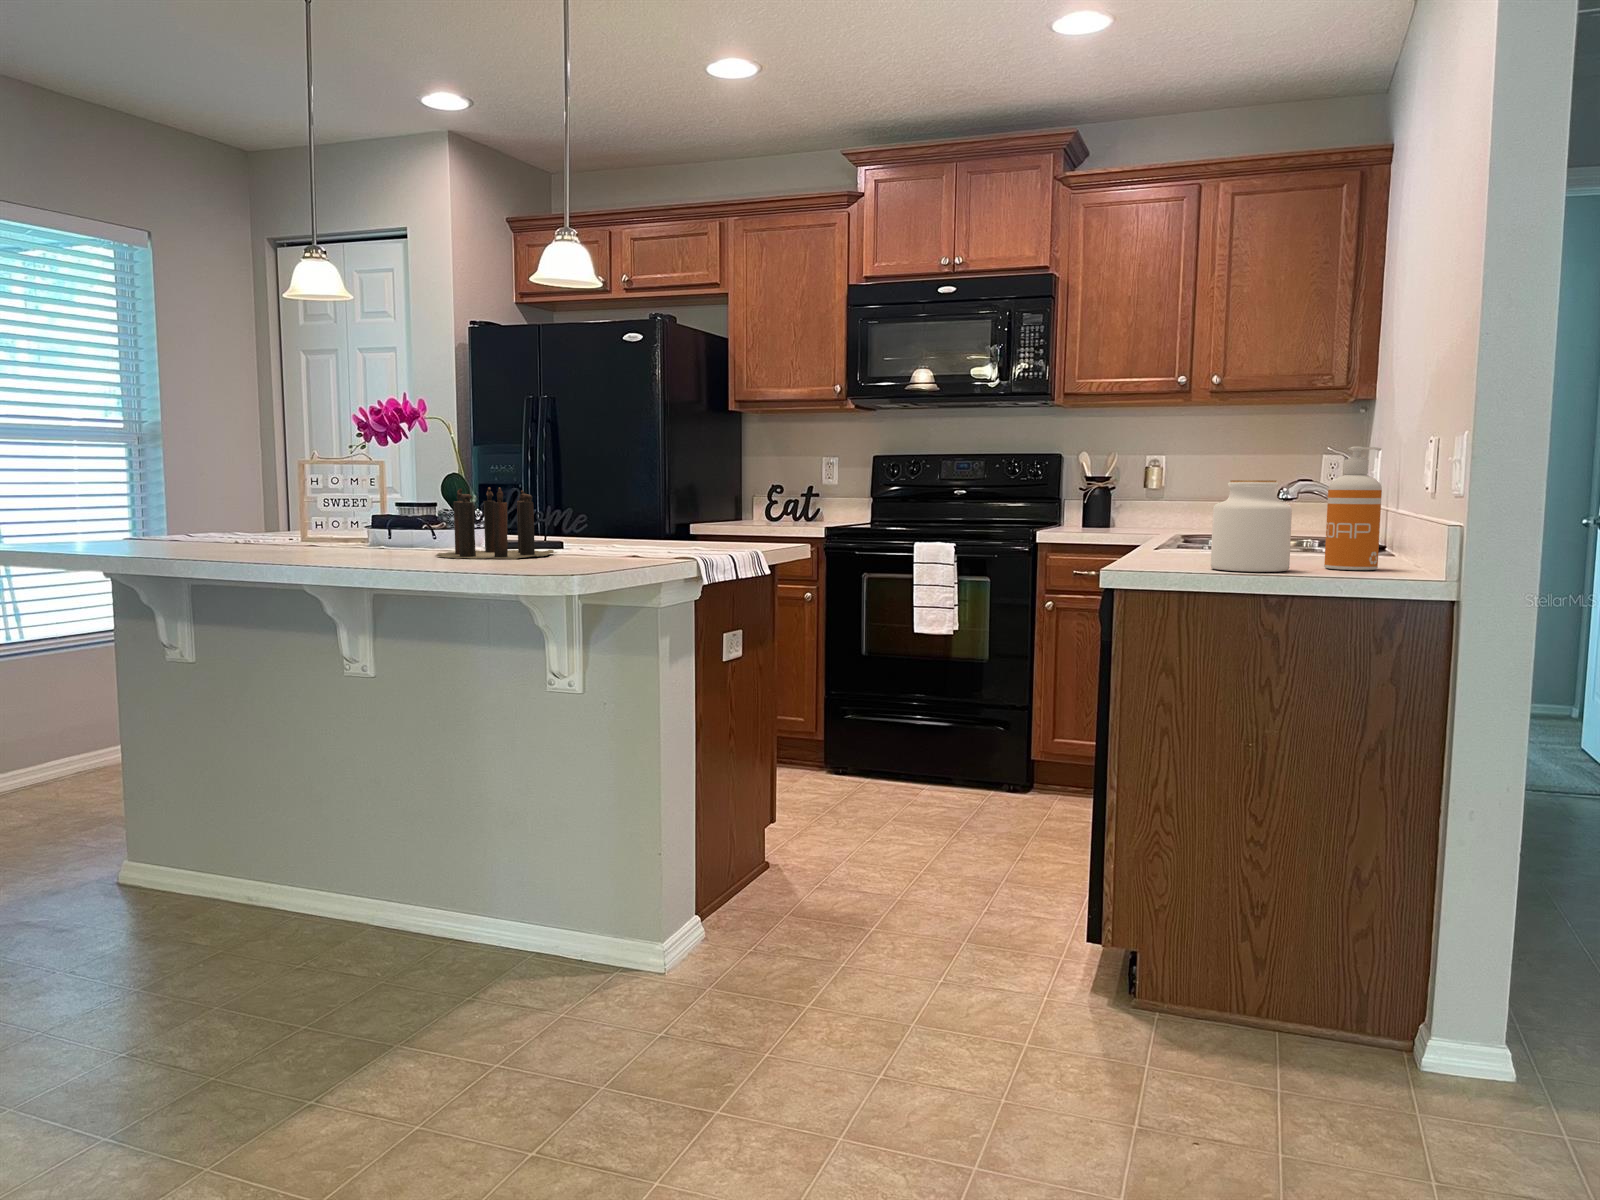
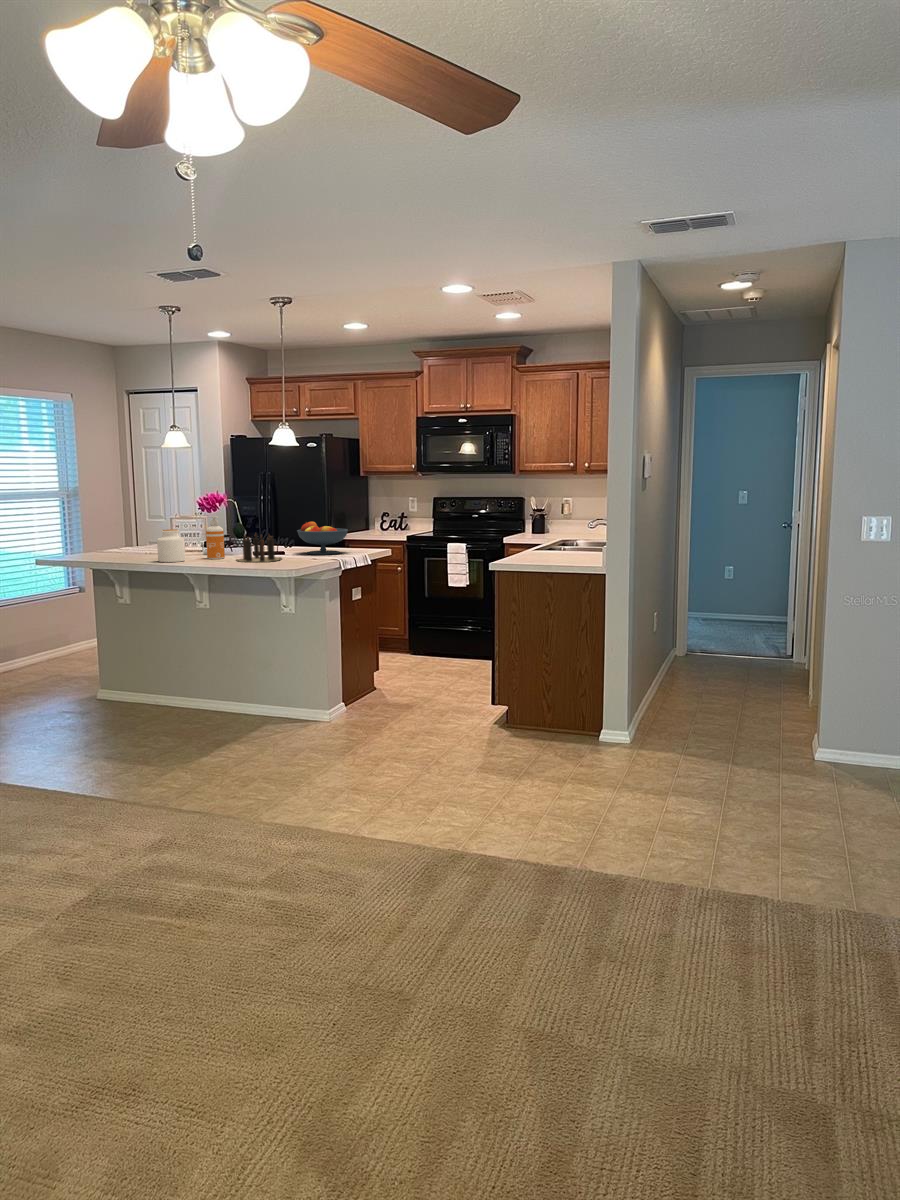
soap dispenser: present [1324,447,1382,570] -> present [206,516,225,559]
fruit bowl: none [596,472,717,549] -> present [297,522,348,555]
jar: present [1211,480,1292,572] -> present [157,529,185,562]

